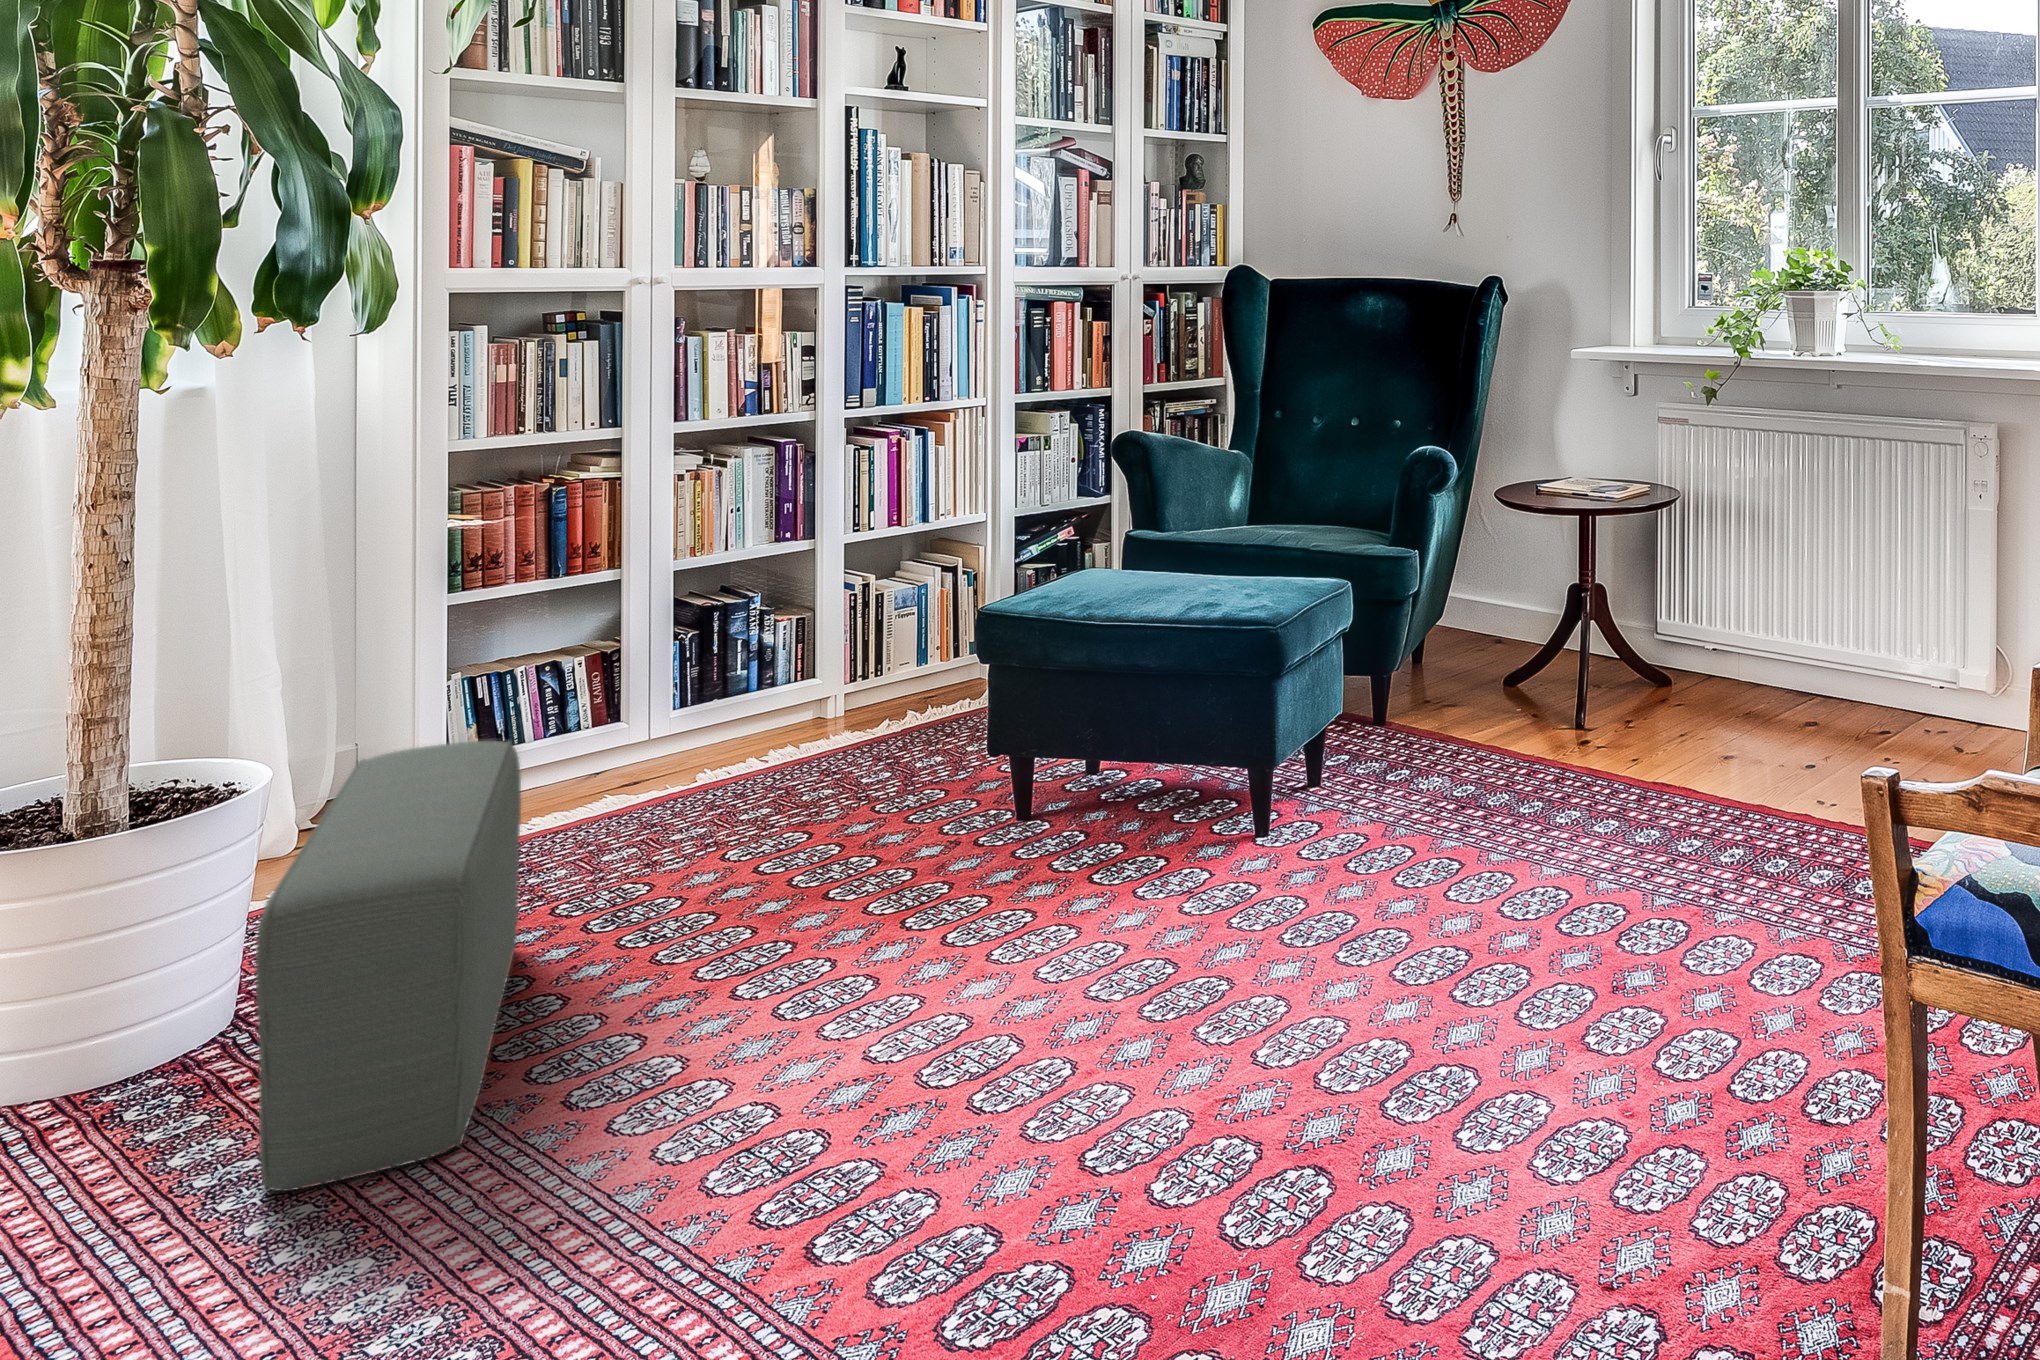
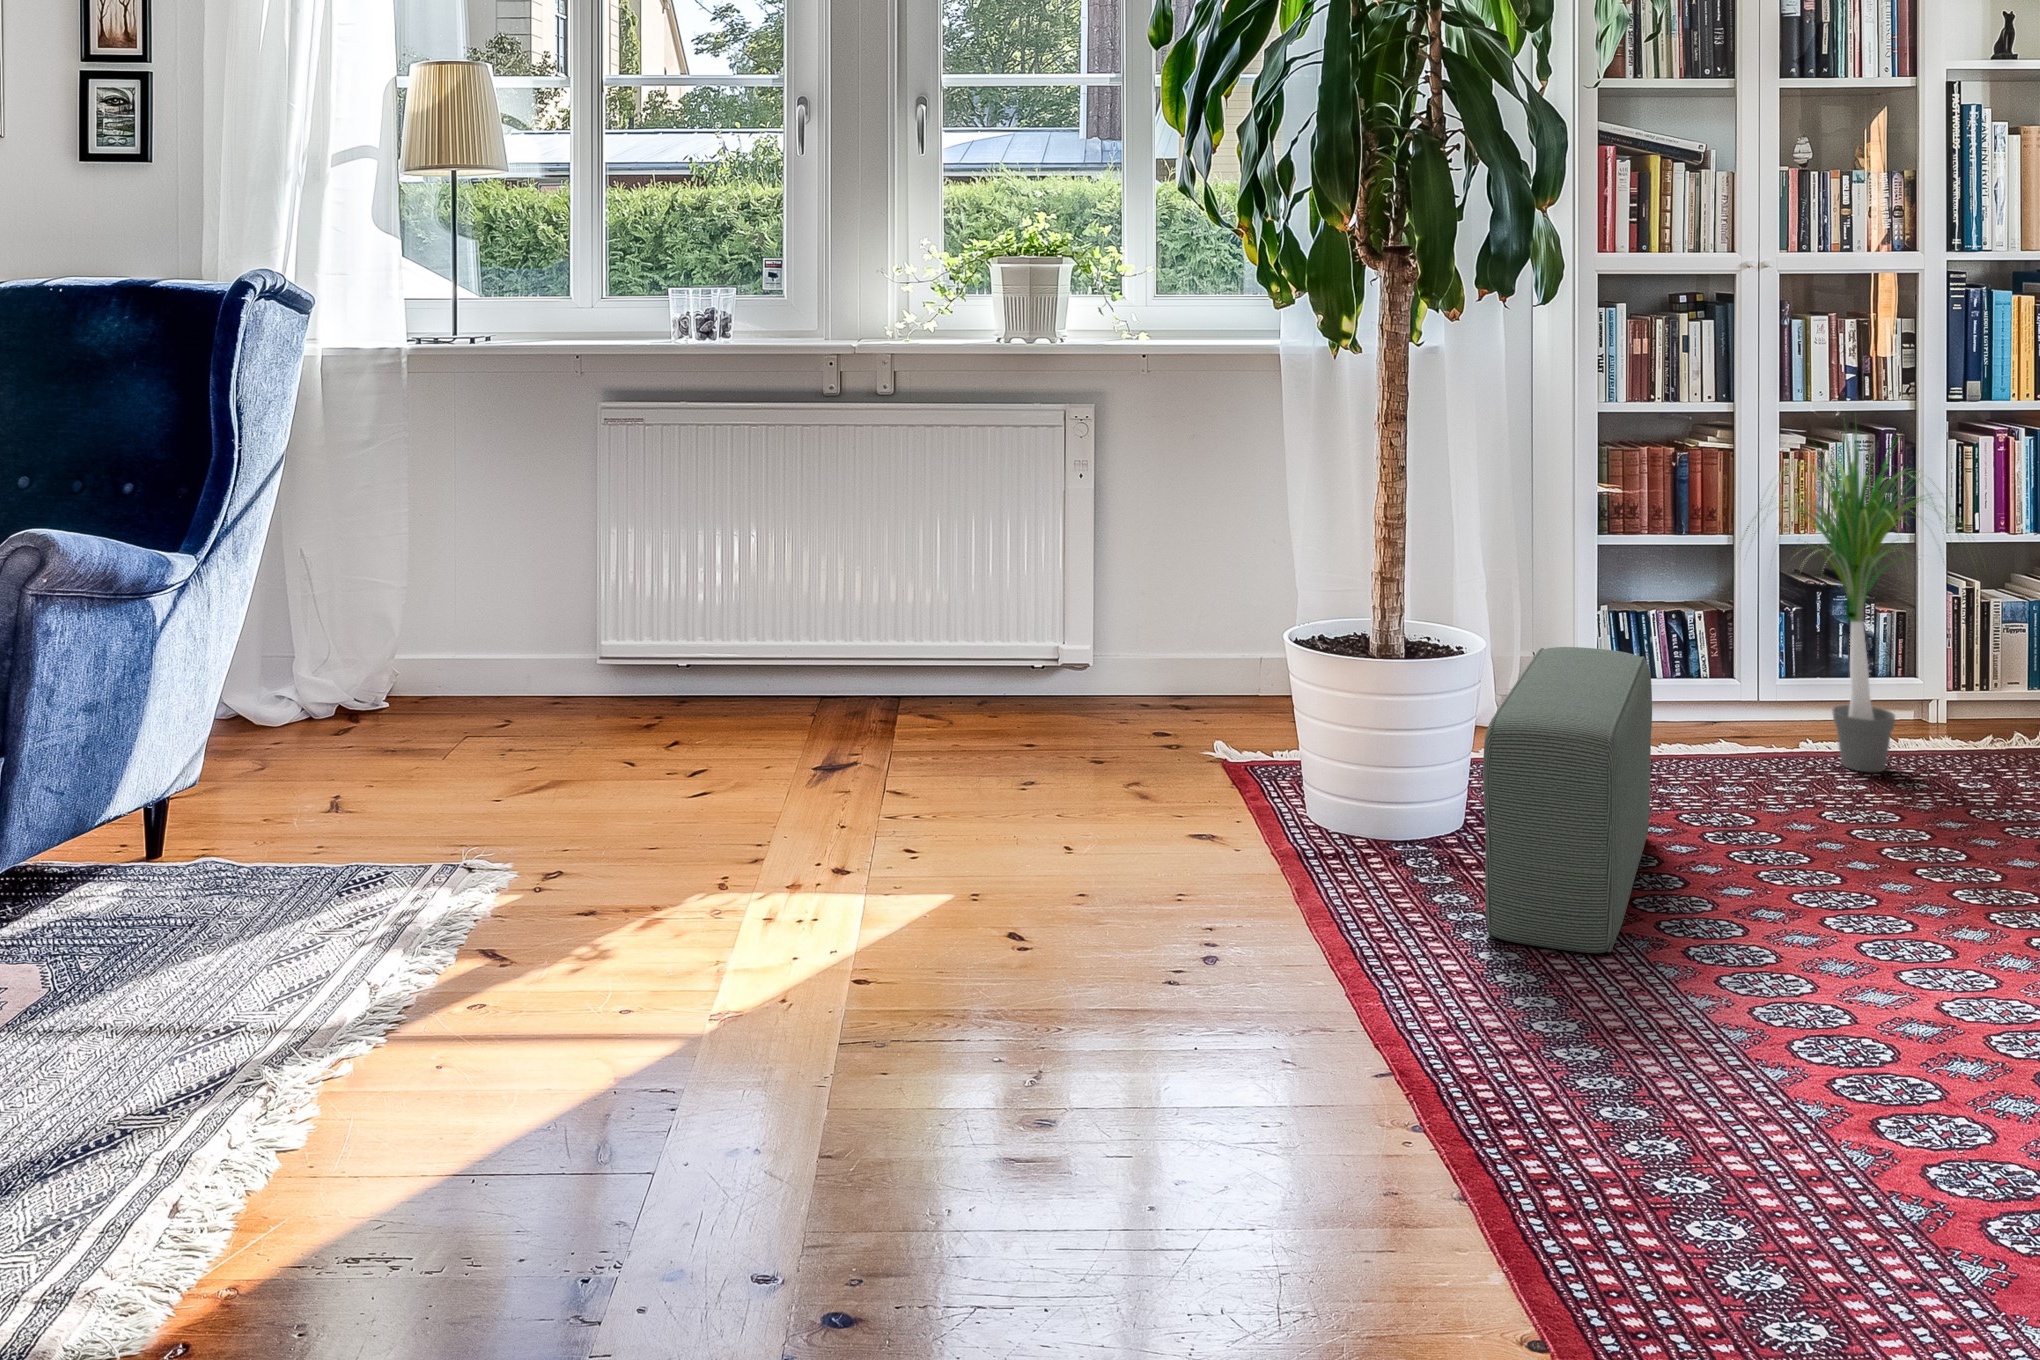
potted plant: none [621,426,890,790] -> present [1742,427,1959,772]

